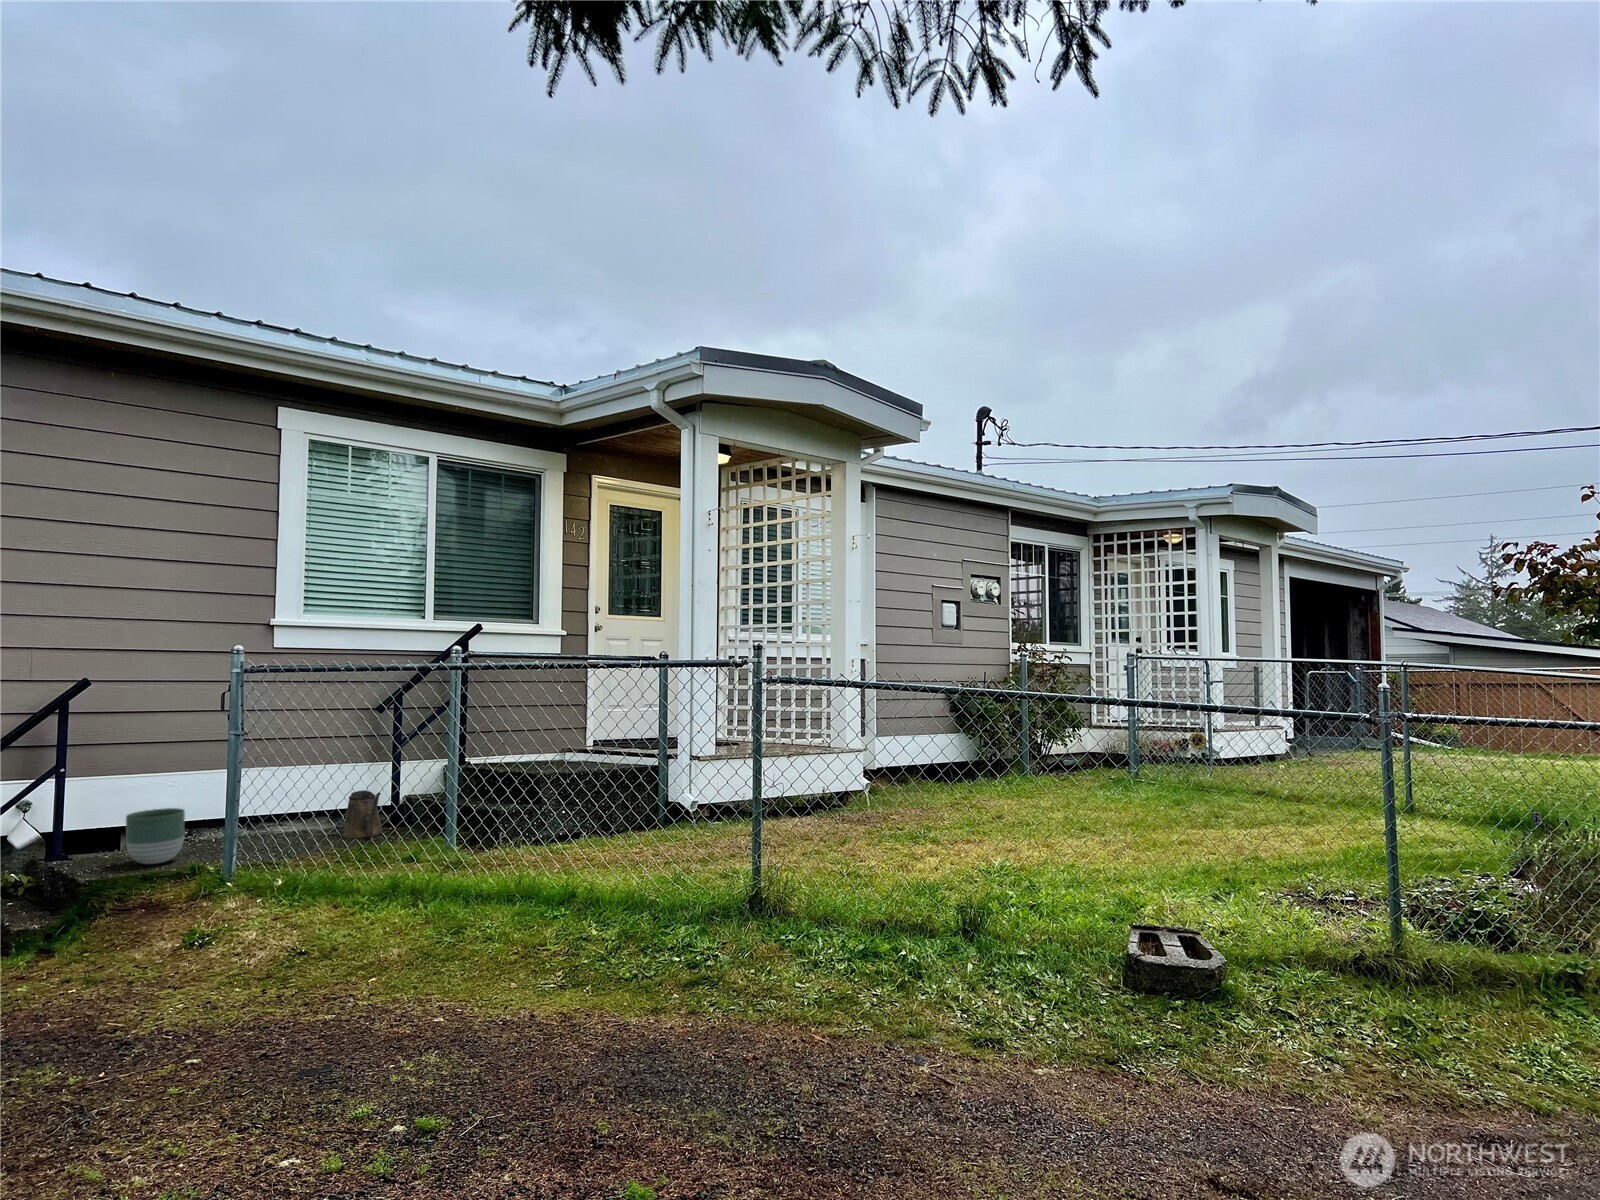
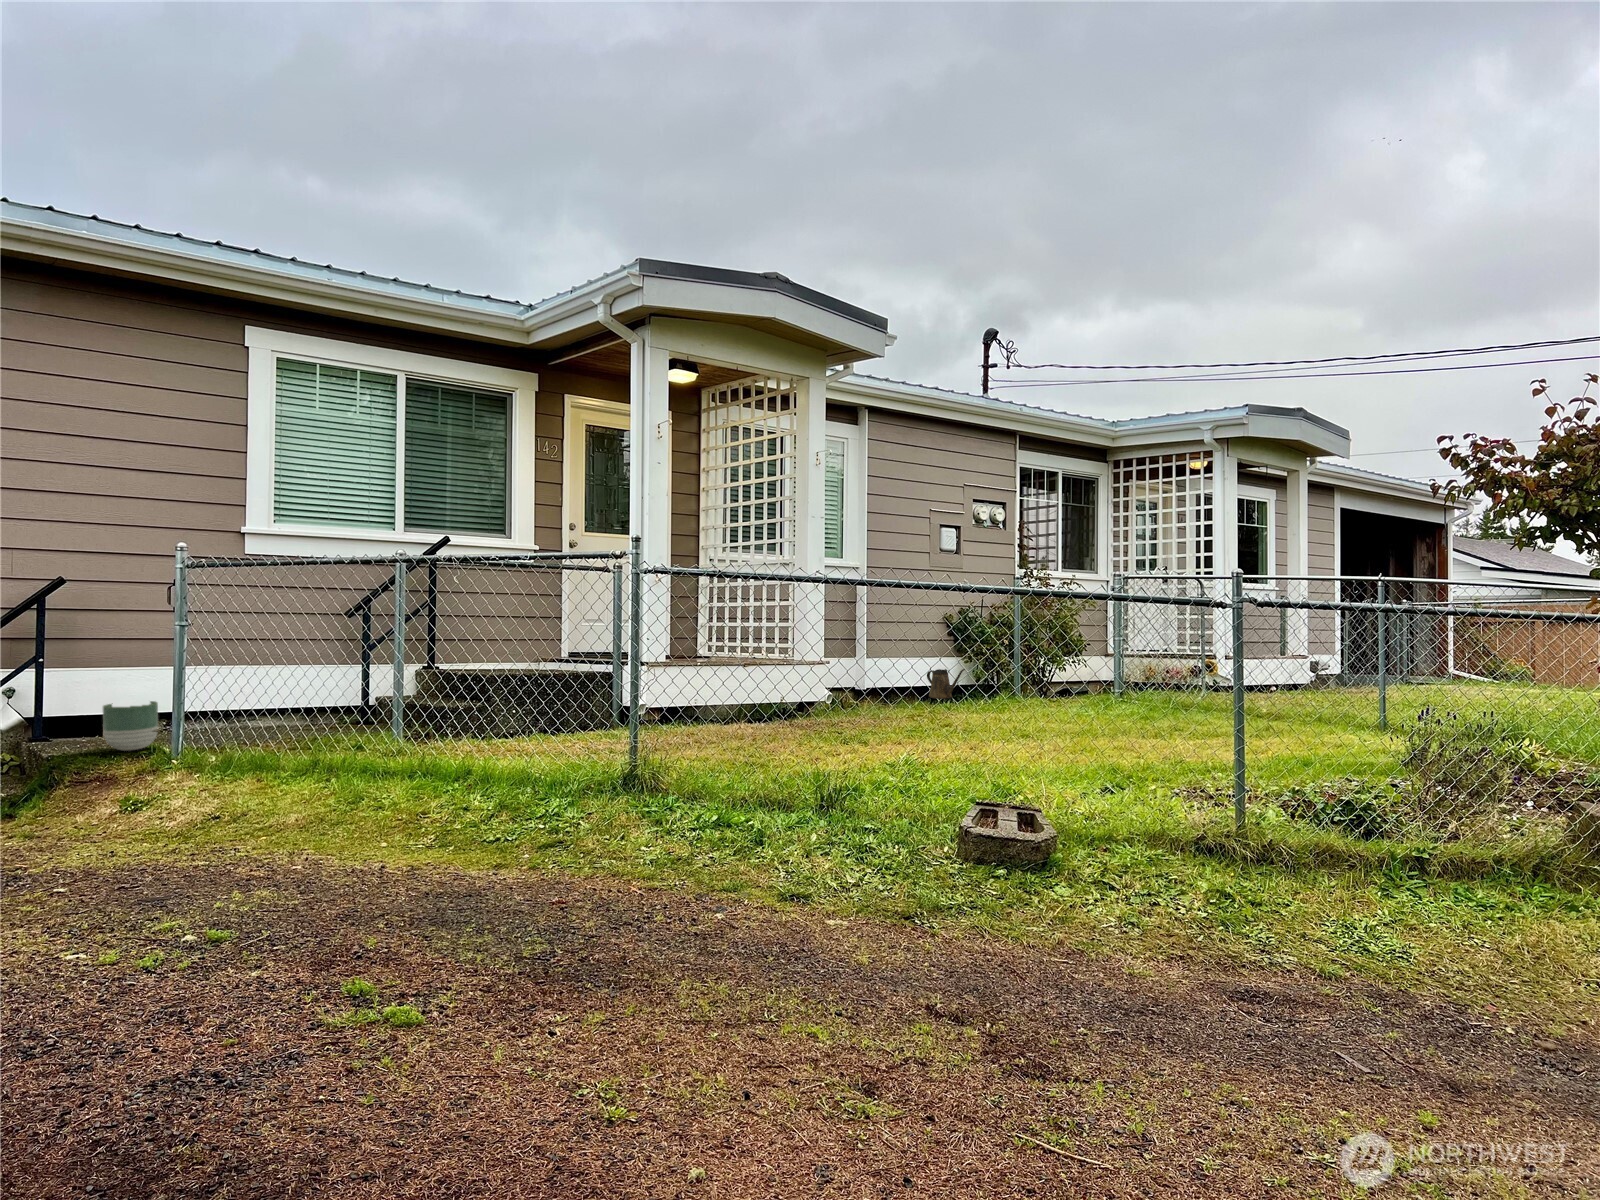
watering can: present [342,790,383,838] -> present [927,669,965,699]

